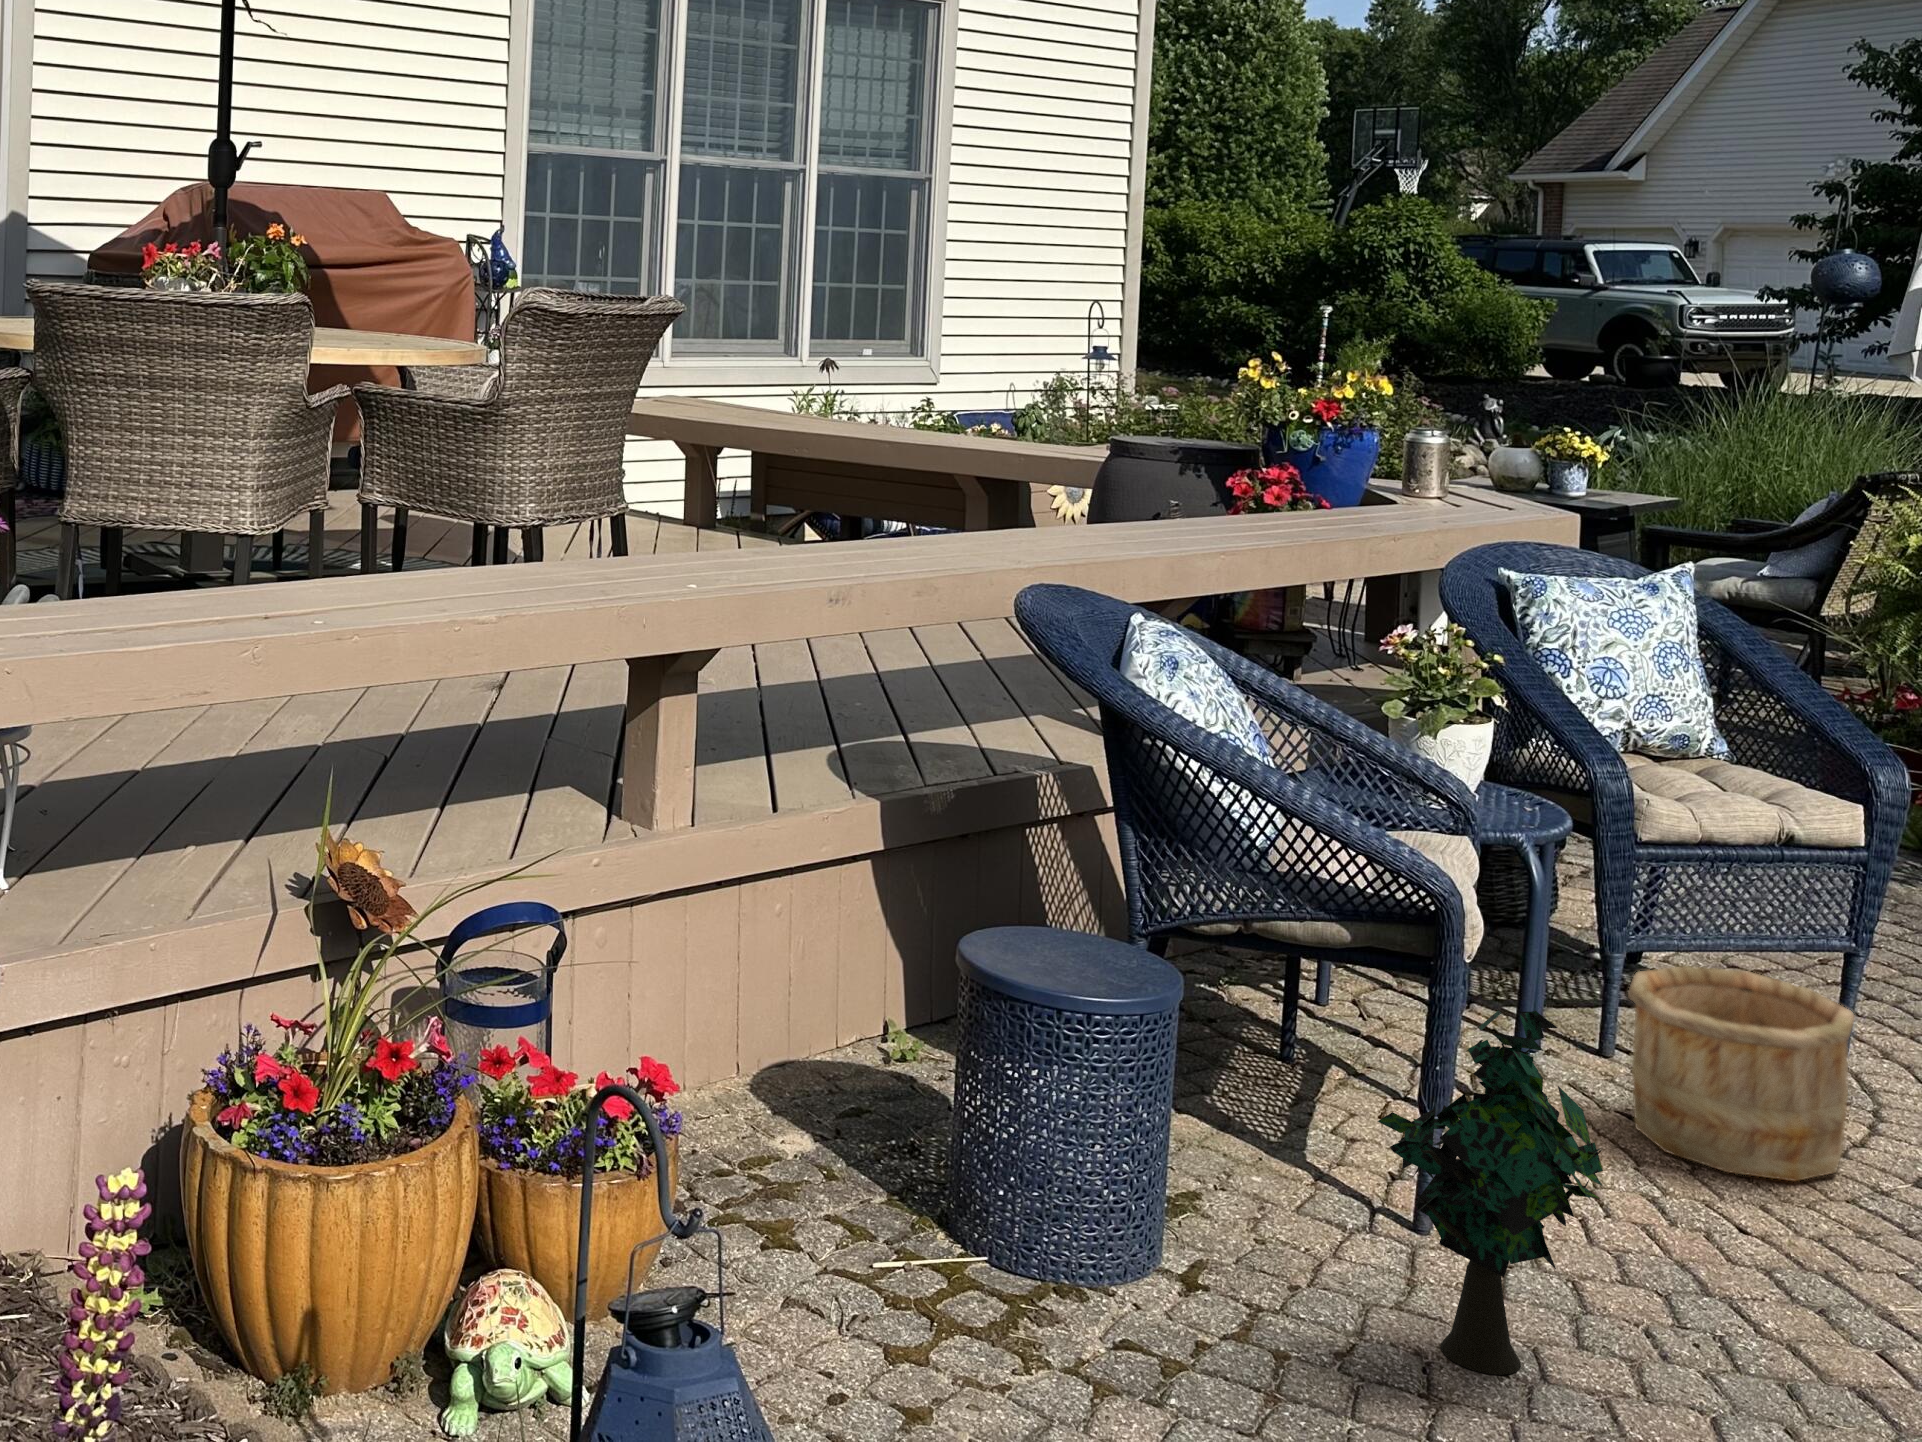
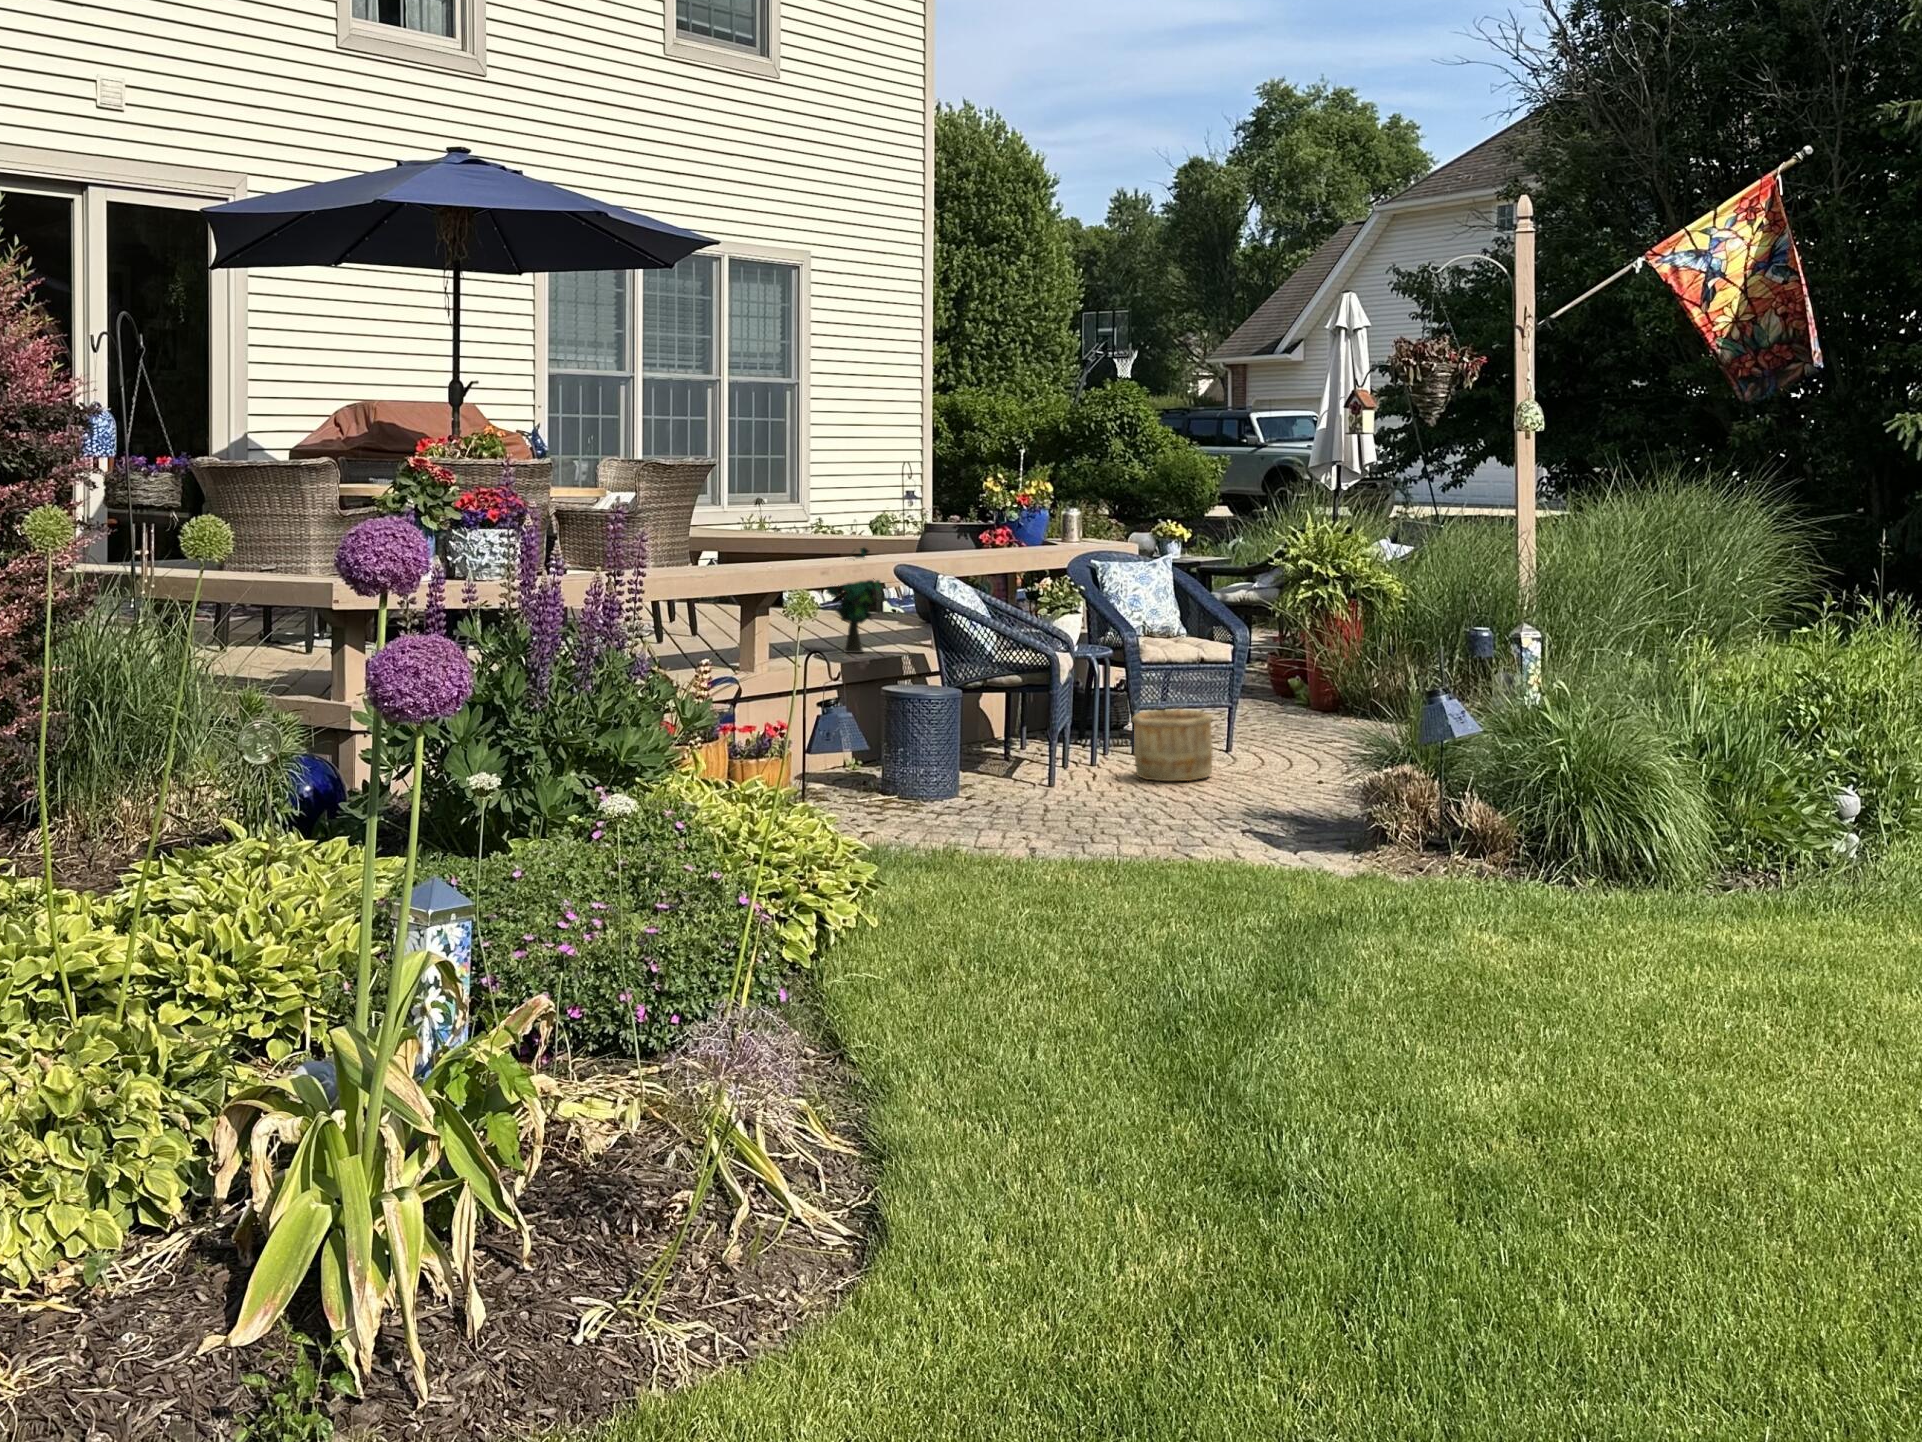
decorative plant: present [1378,1010,1603,1375] -> present [826,548,881,653]

